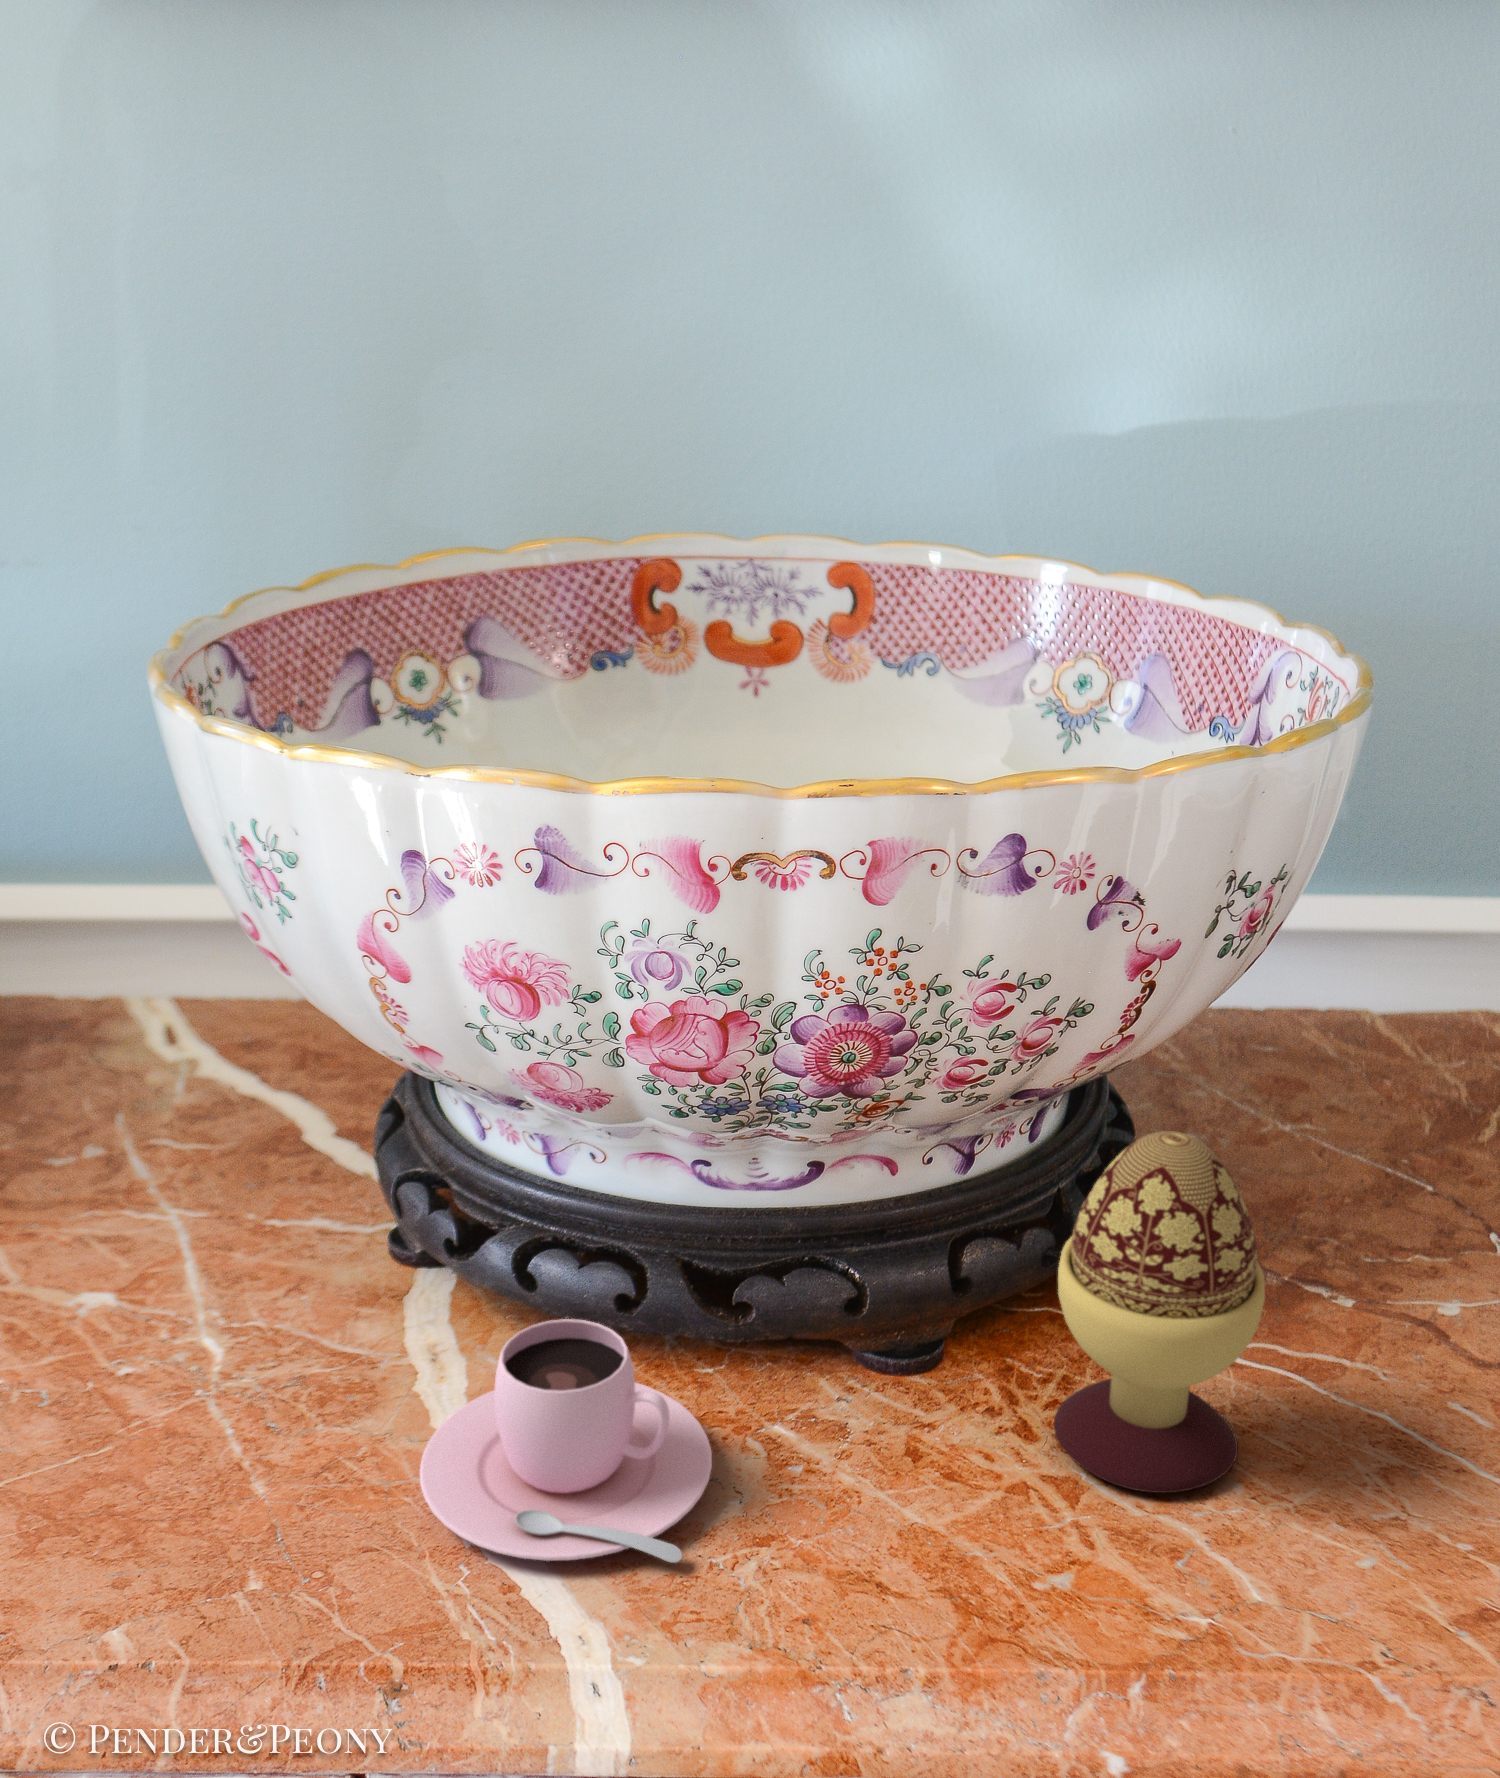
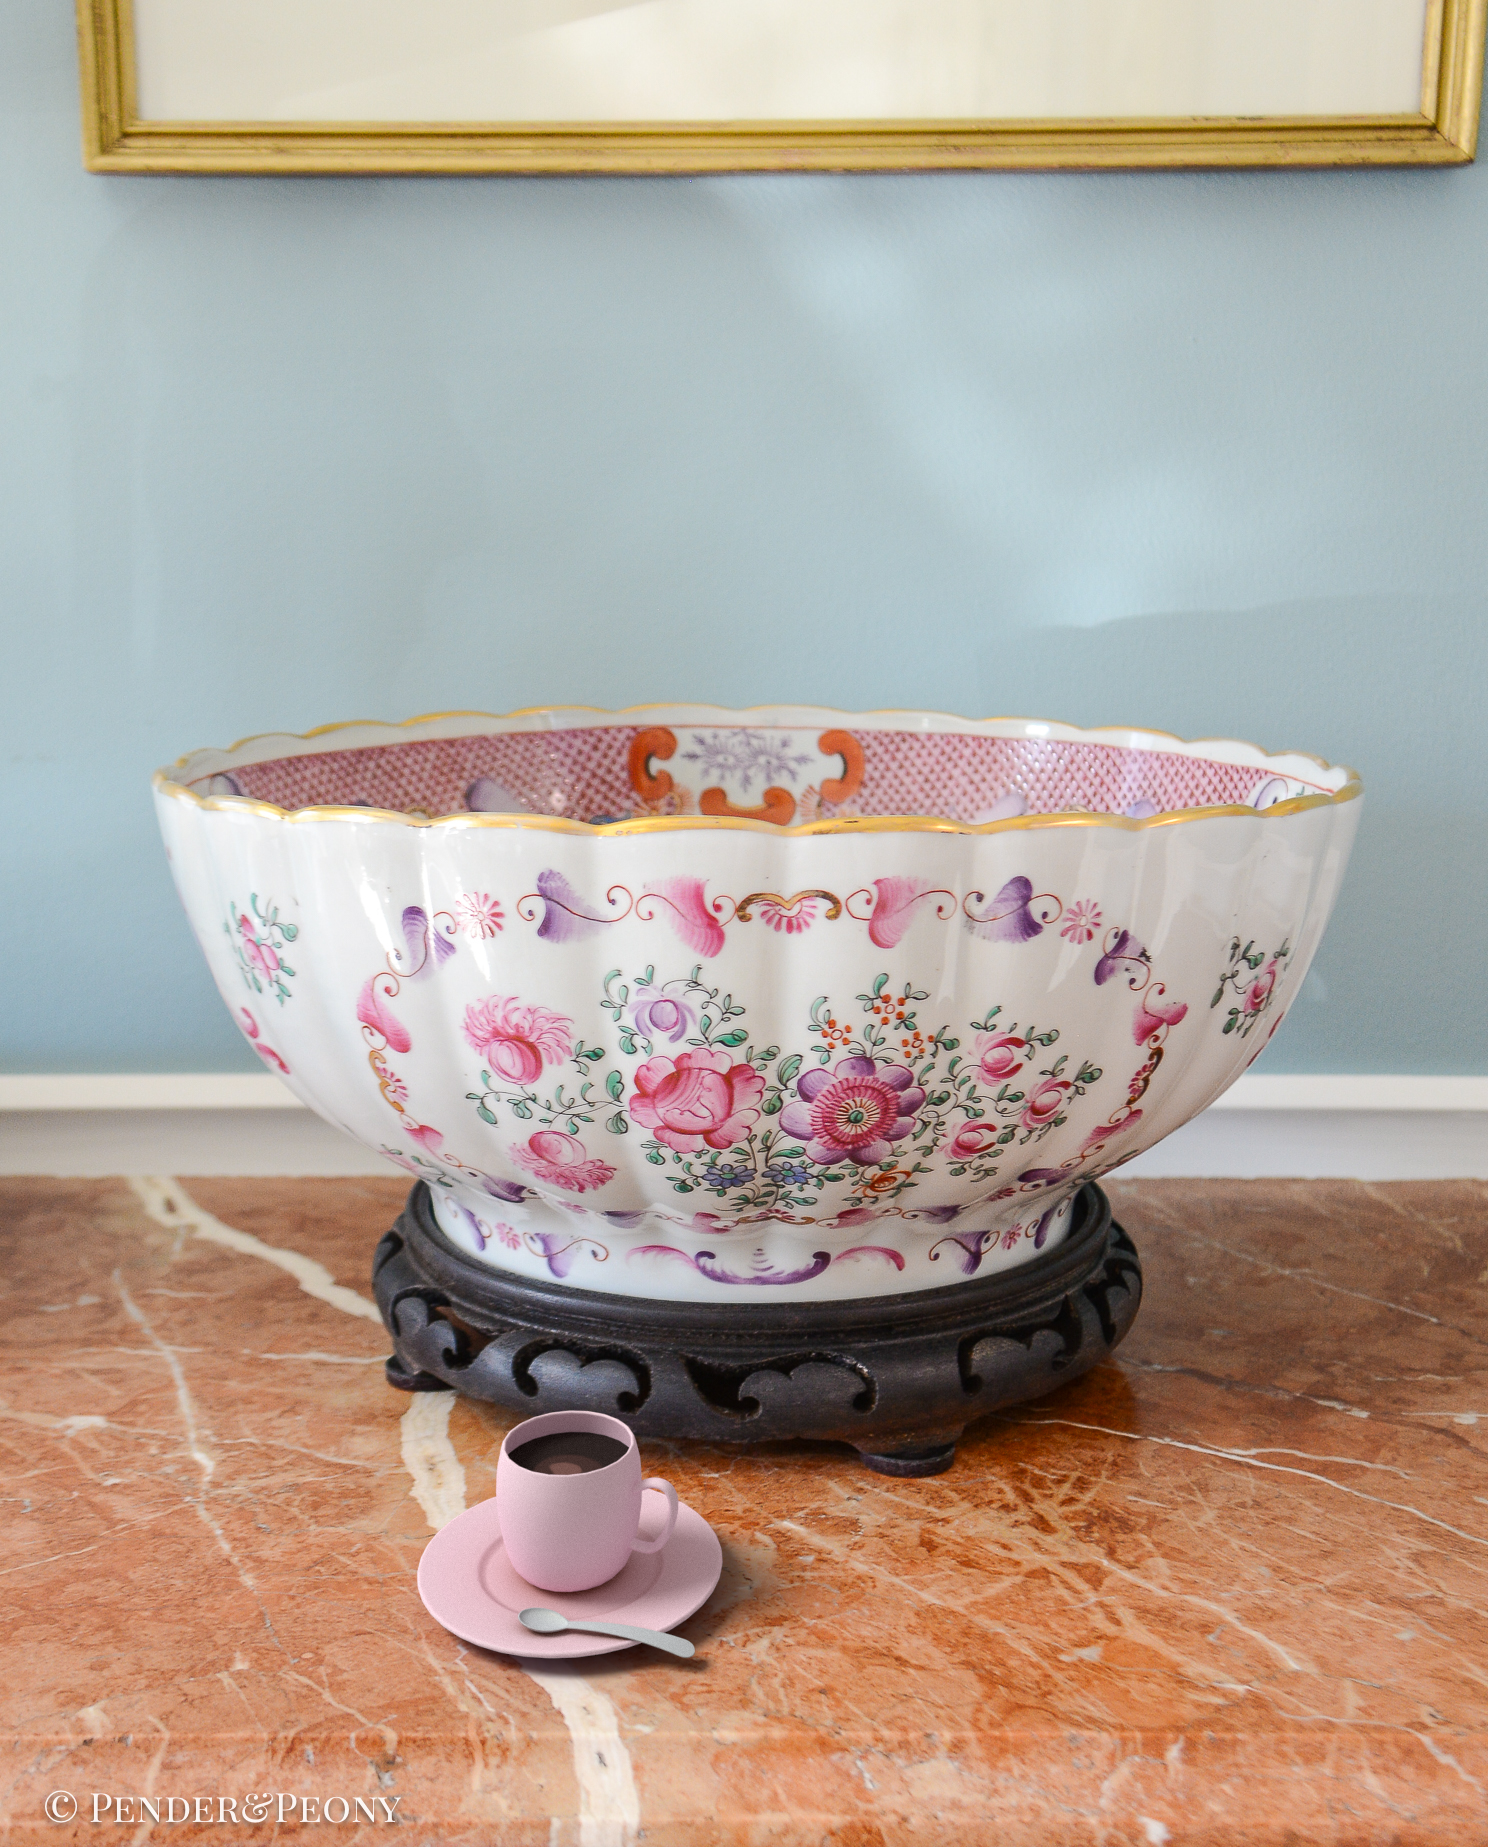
decorative egg: present [1054,1131,1265,1493] -> none [1069,1198,1281,1580]

